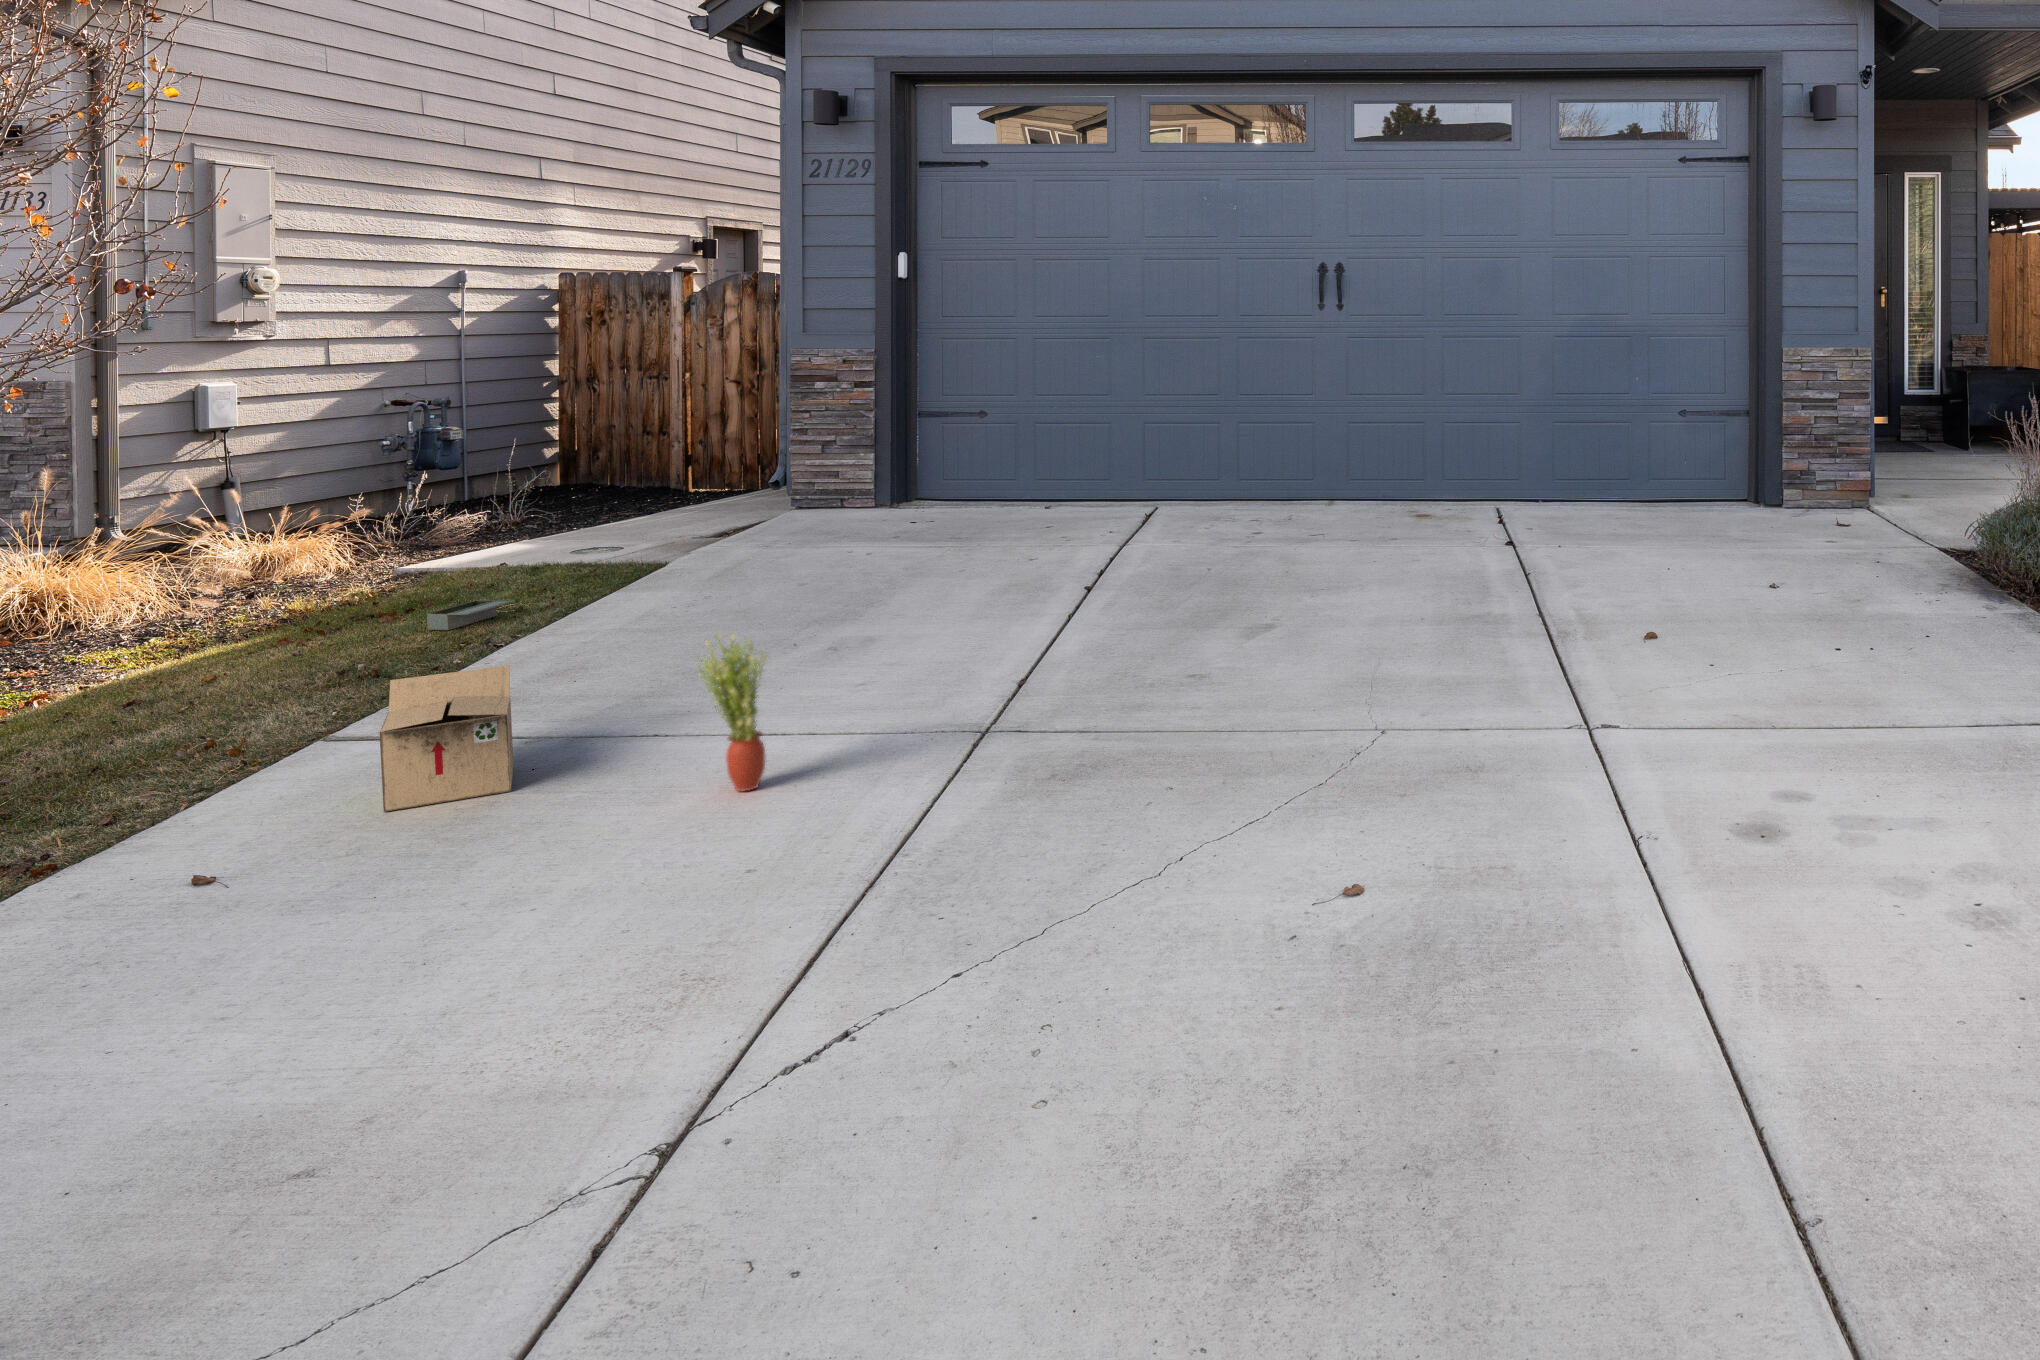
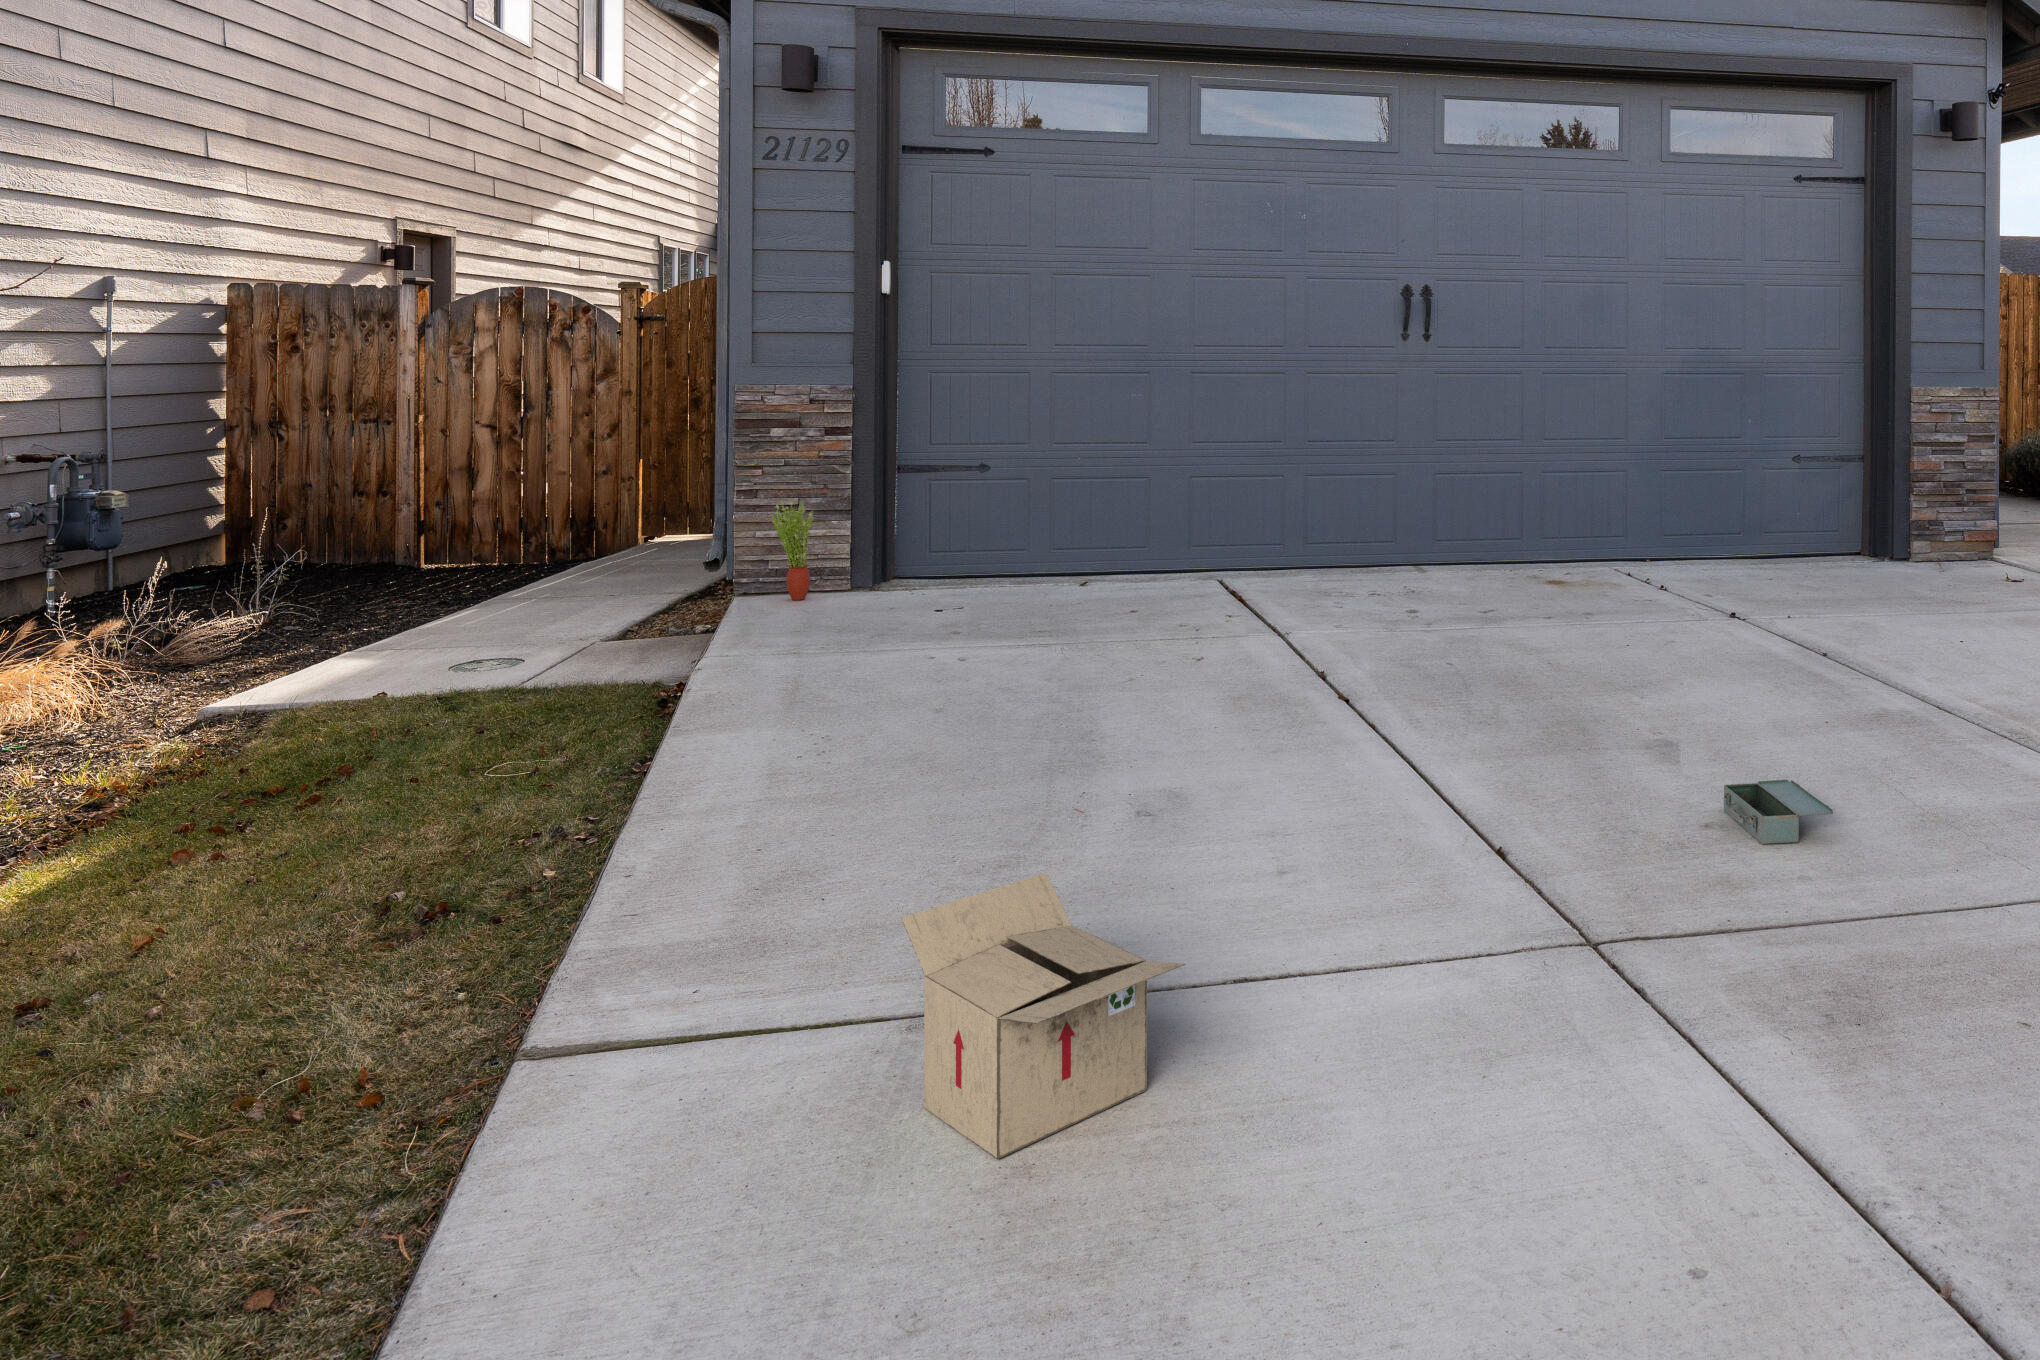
toolbox: present [427,599,515,630] -> present [1724,780,1833,844]
potted plant: present [698,634,767,791] -> present [770,500,814,600]

